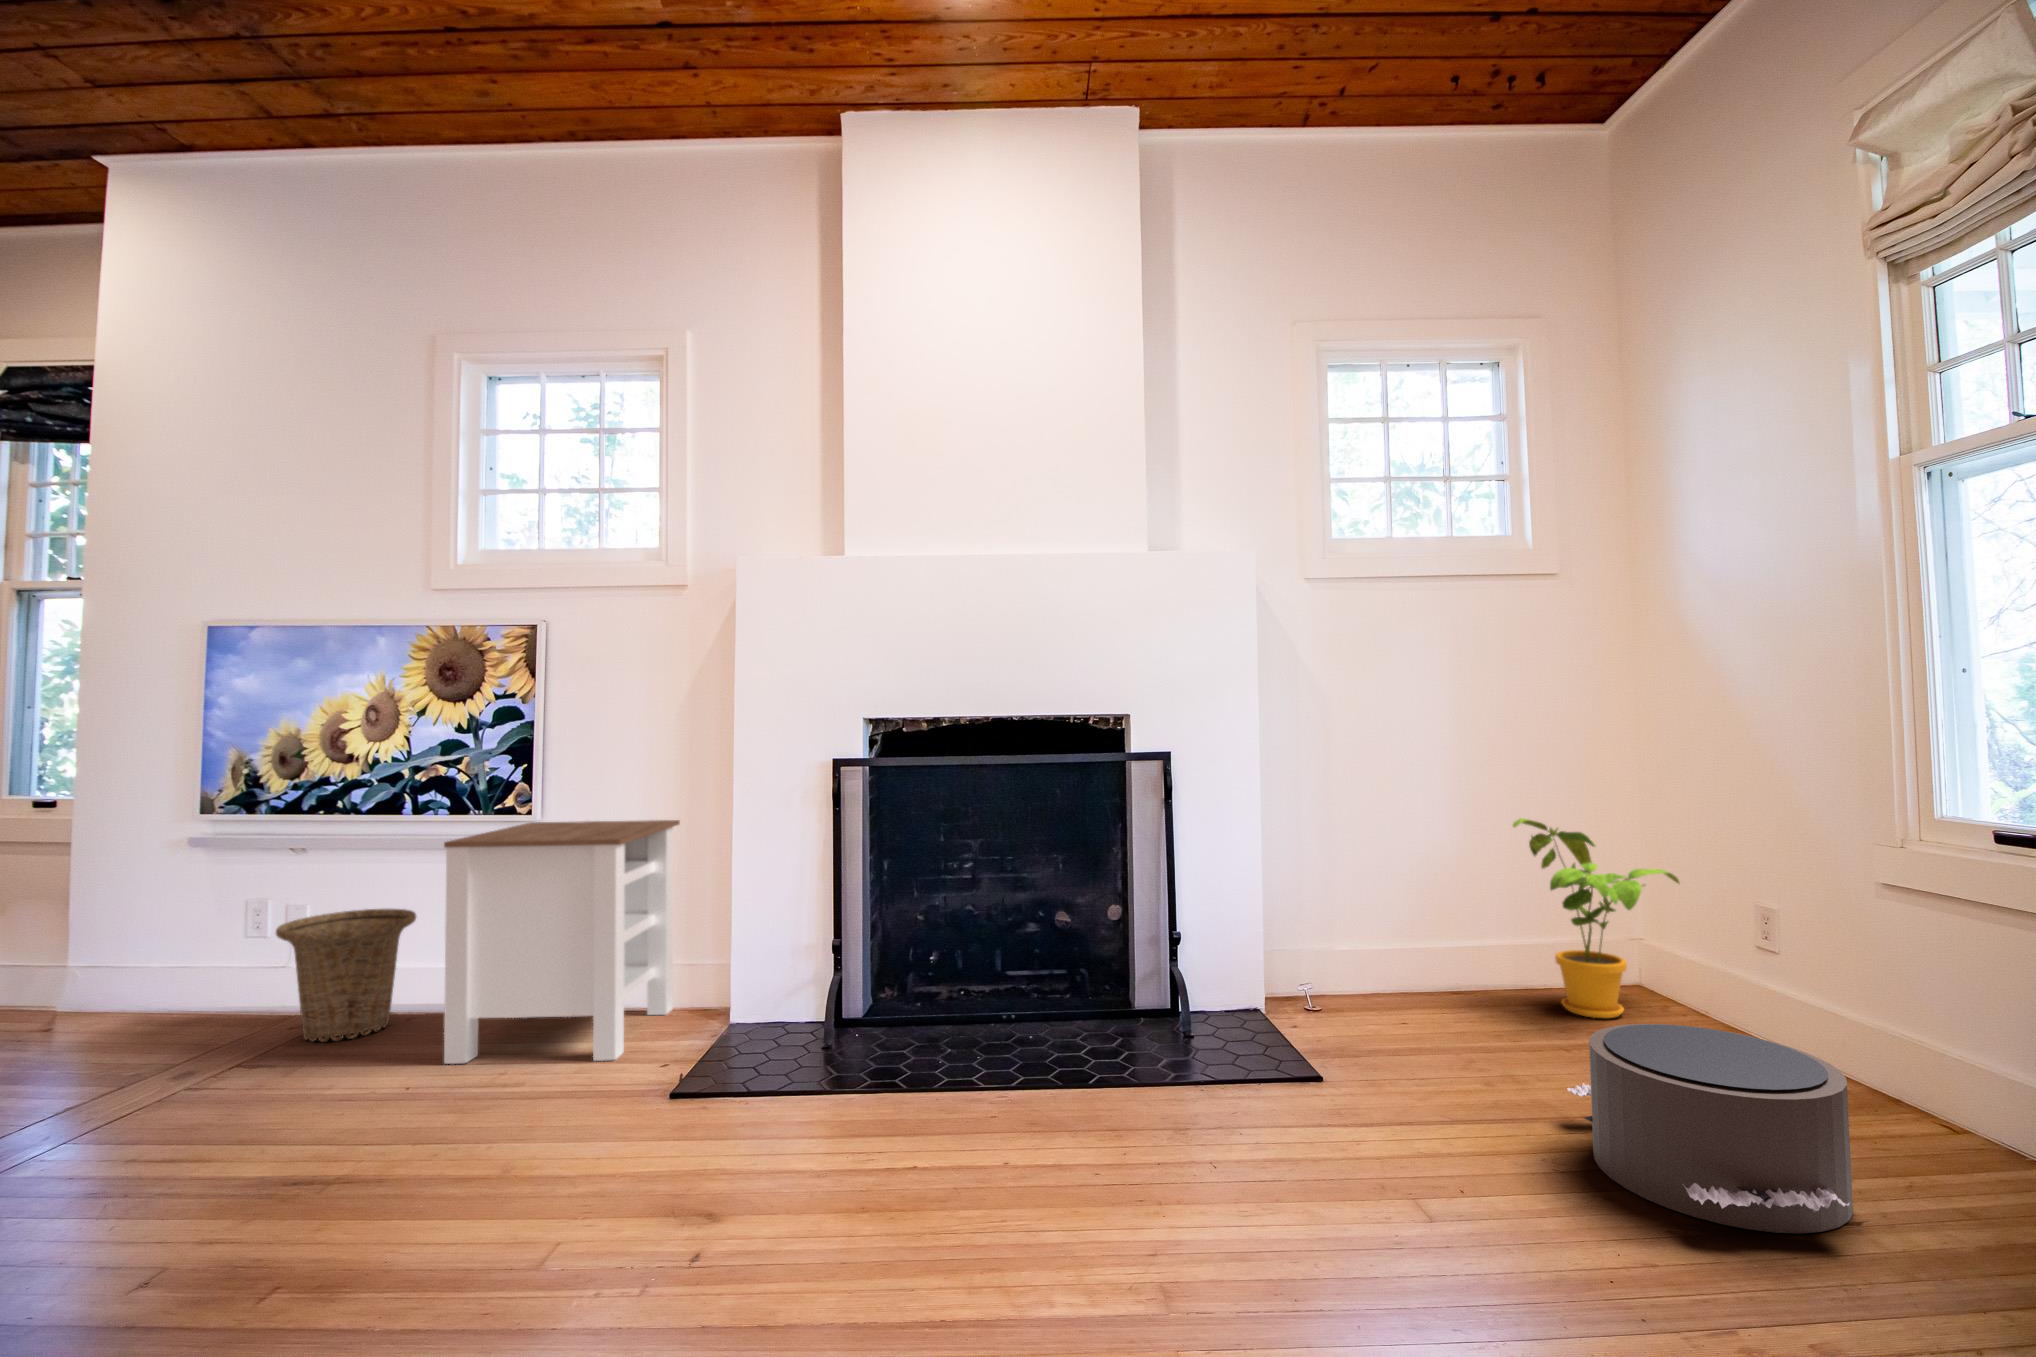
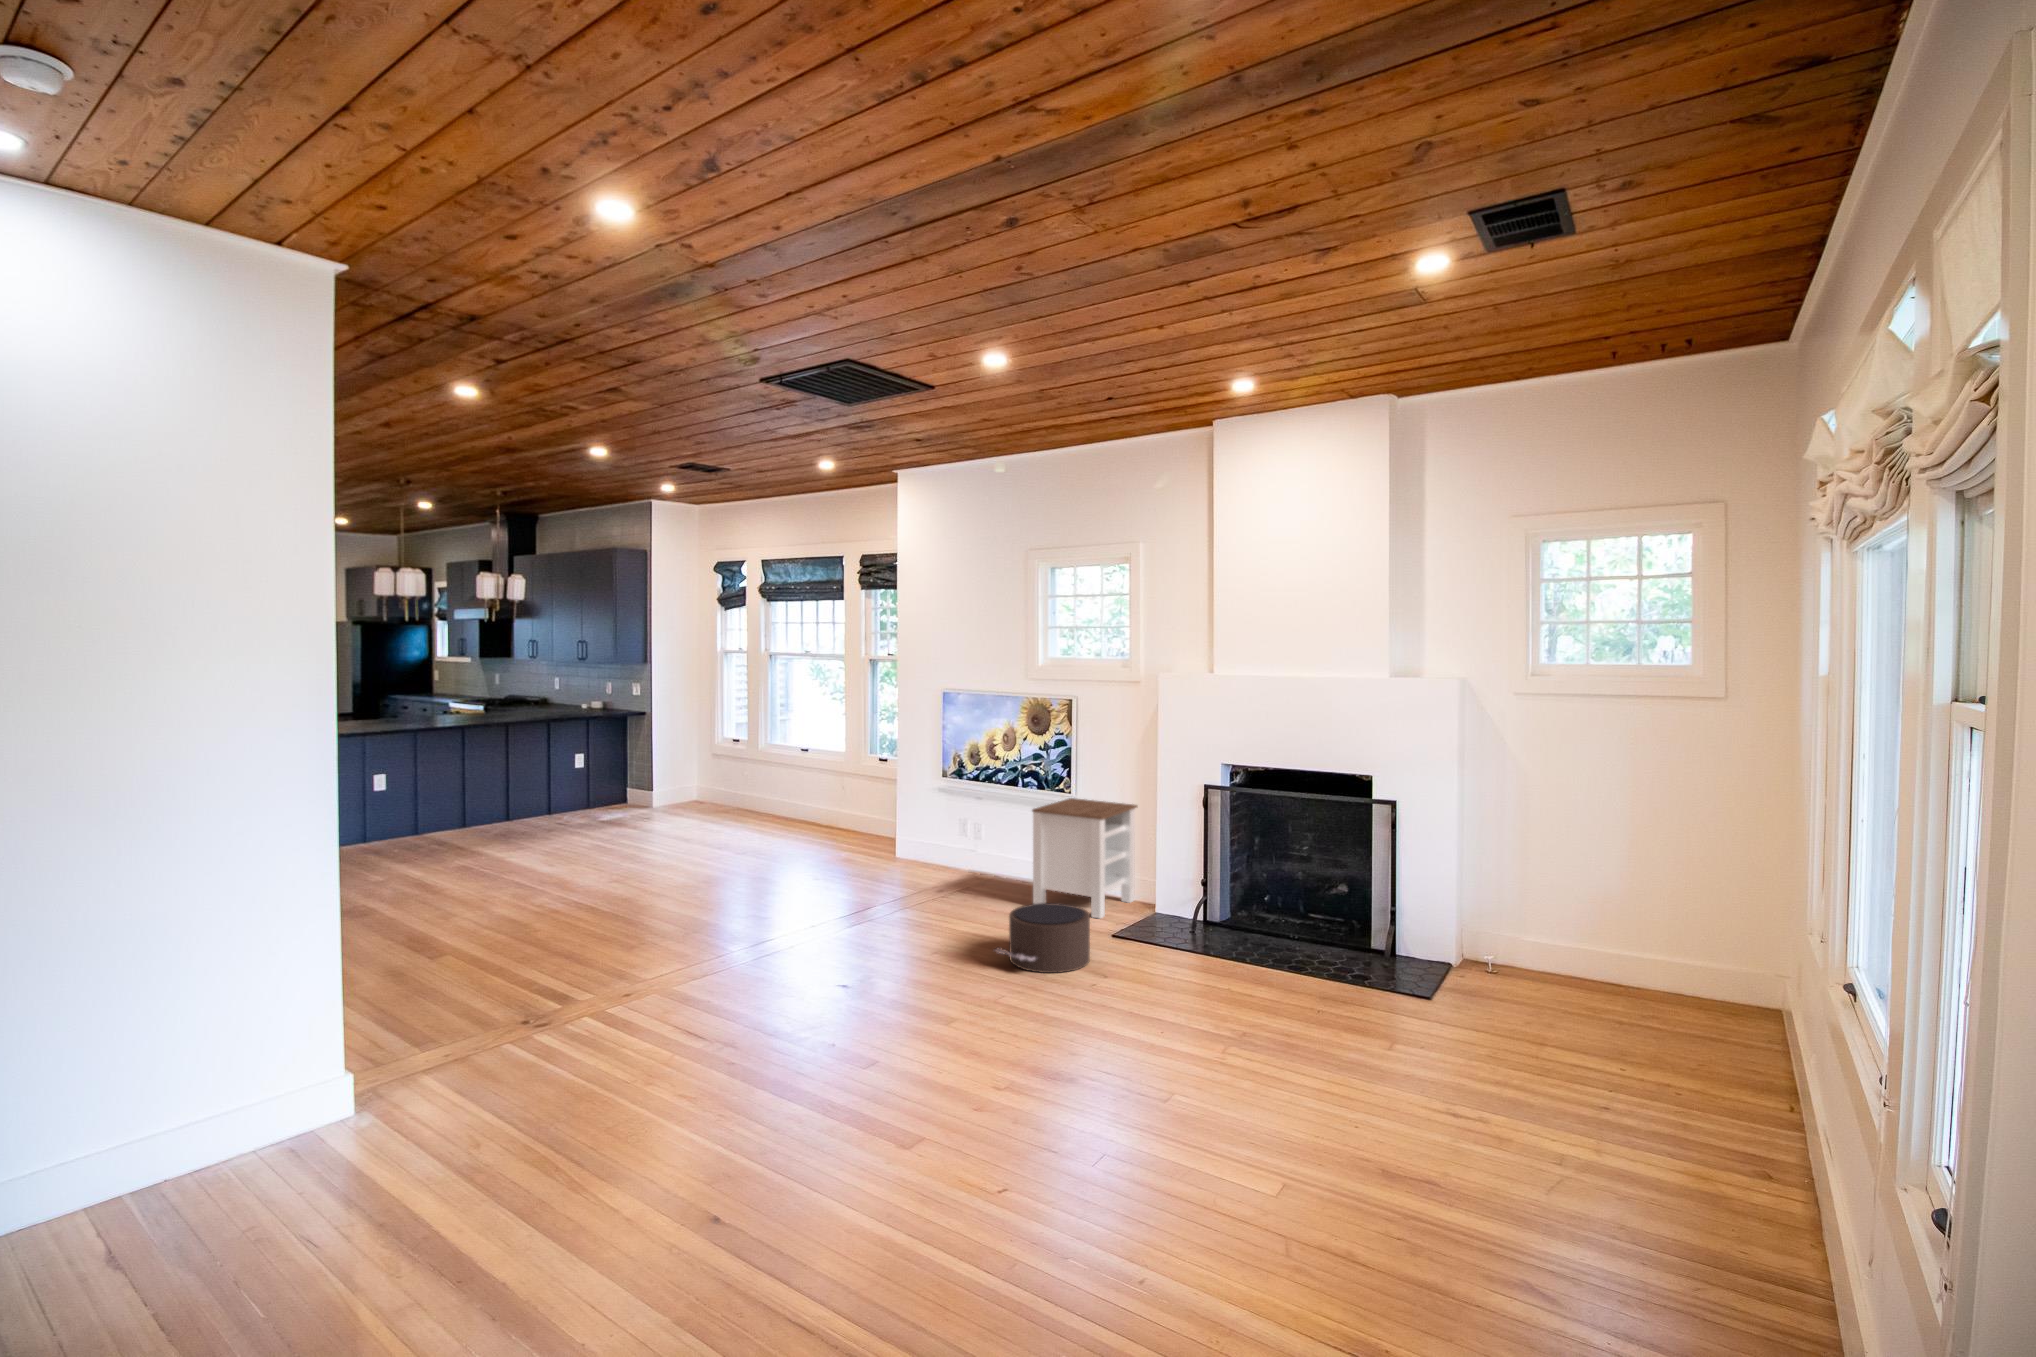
house plant: present [1513,818,1679,1018] -> none [1651,870,1780,1014]
basket: present [276,909,416,1042] -> none [971,830,1024,889]
pouf: present [1567,1024,1853,1233] -> present [994,903,1090,973]

